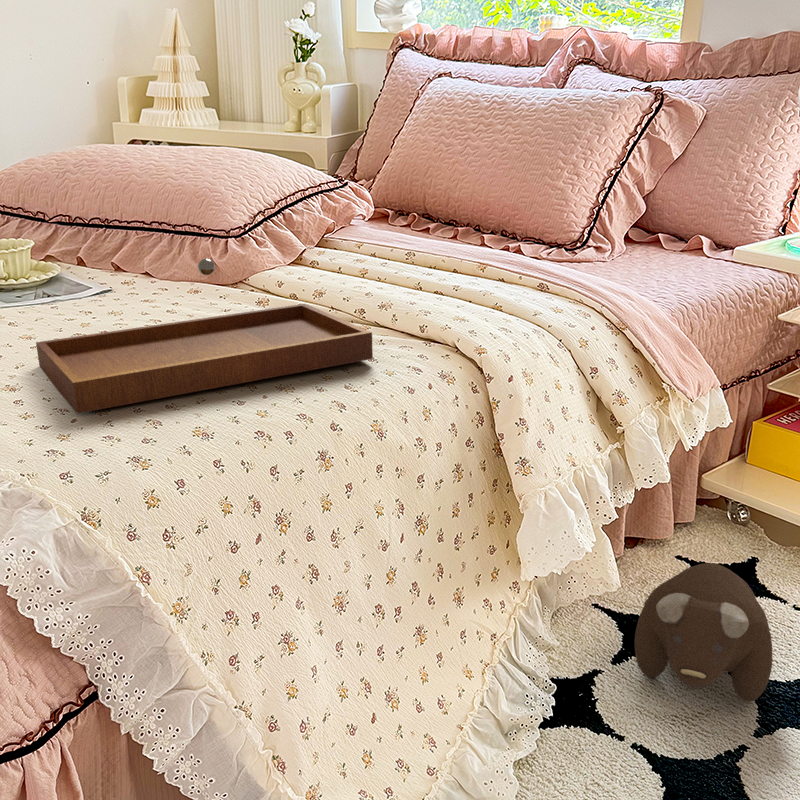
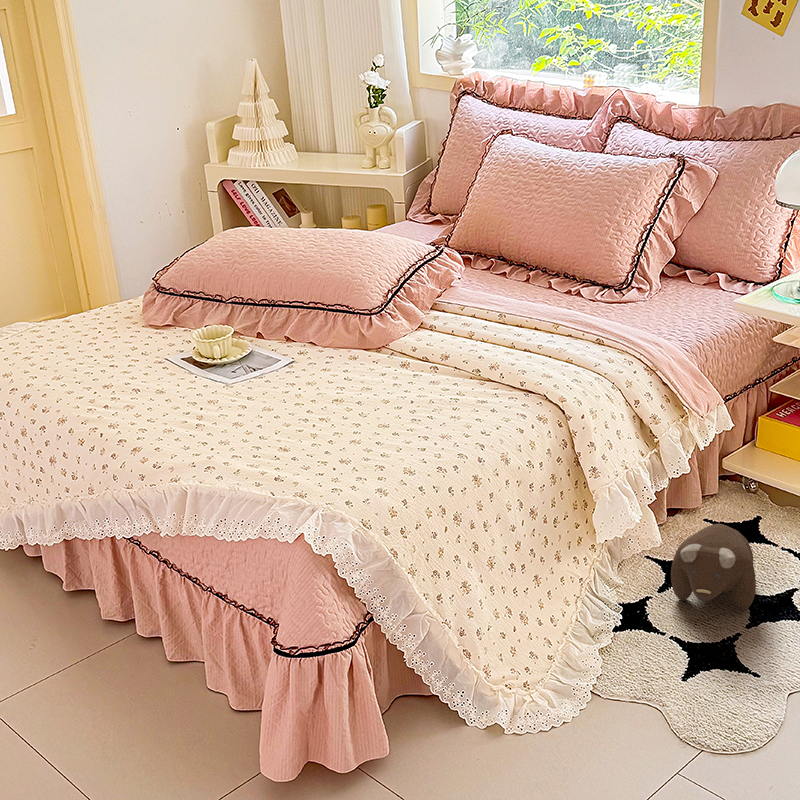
tray: present [36,258,373,413] -> none [301,362,499,466]

